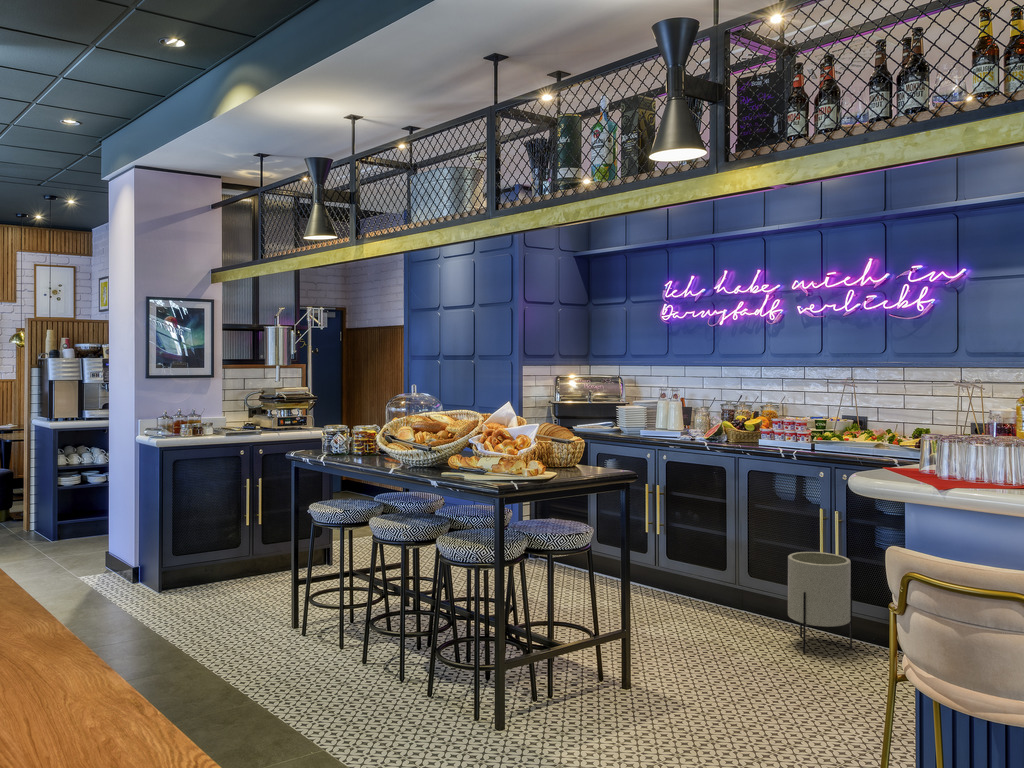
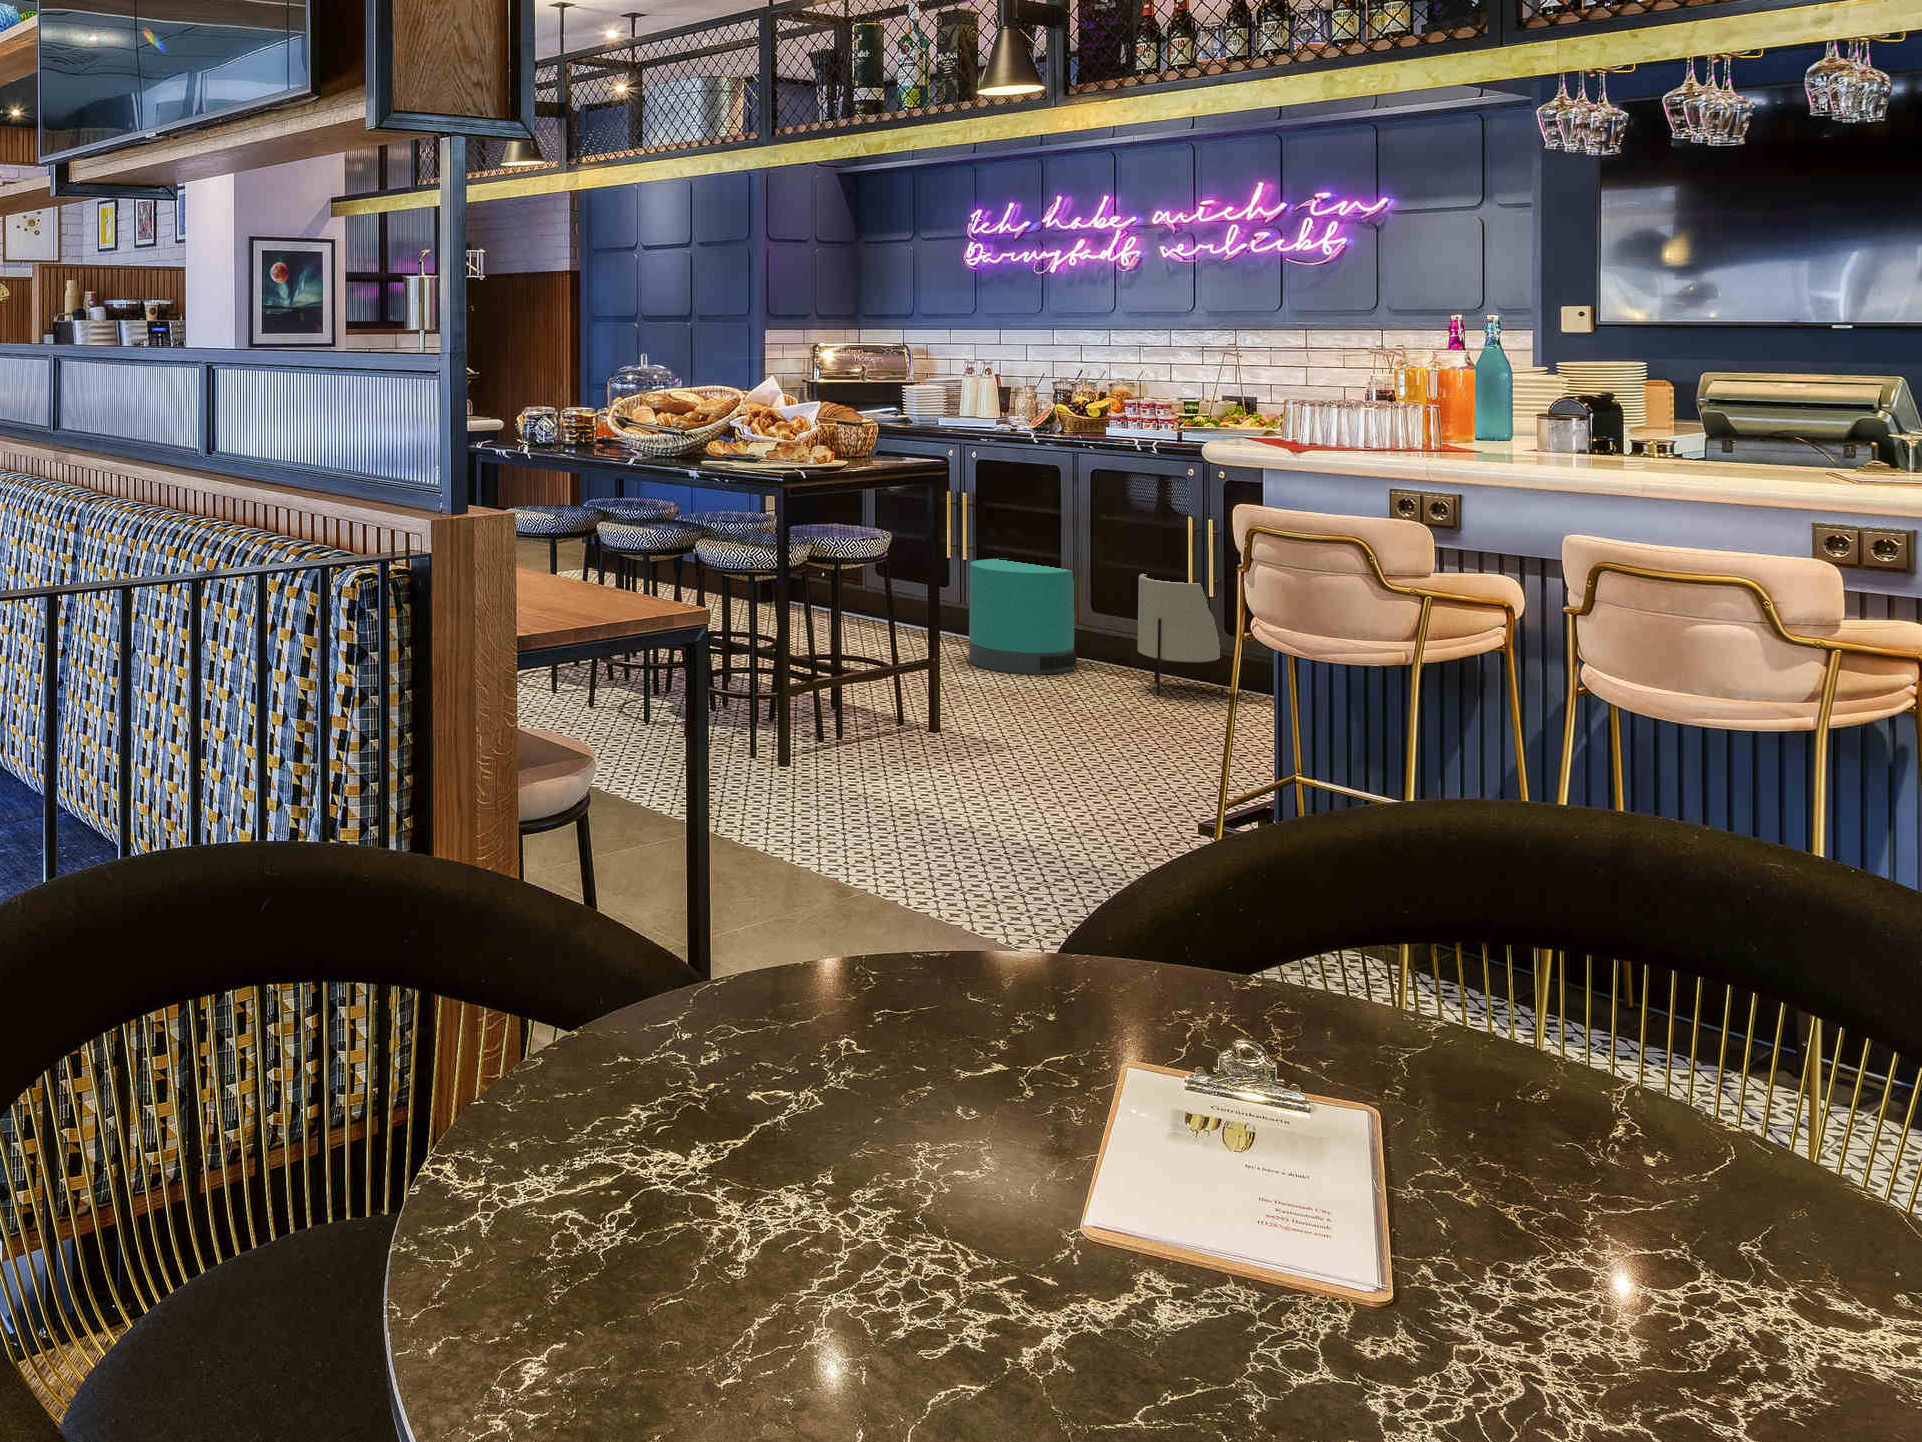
trash can: none [664,536,743,630] -> present [969,559,1077,674]

